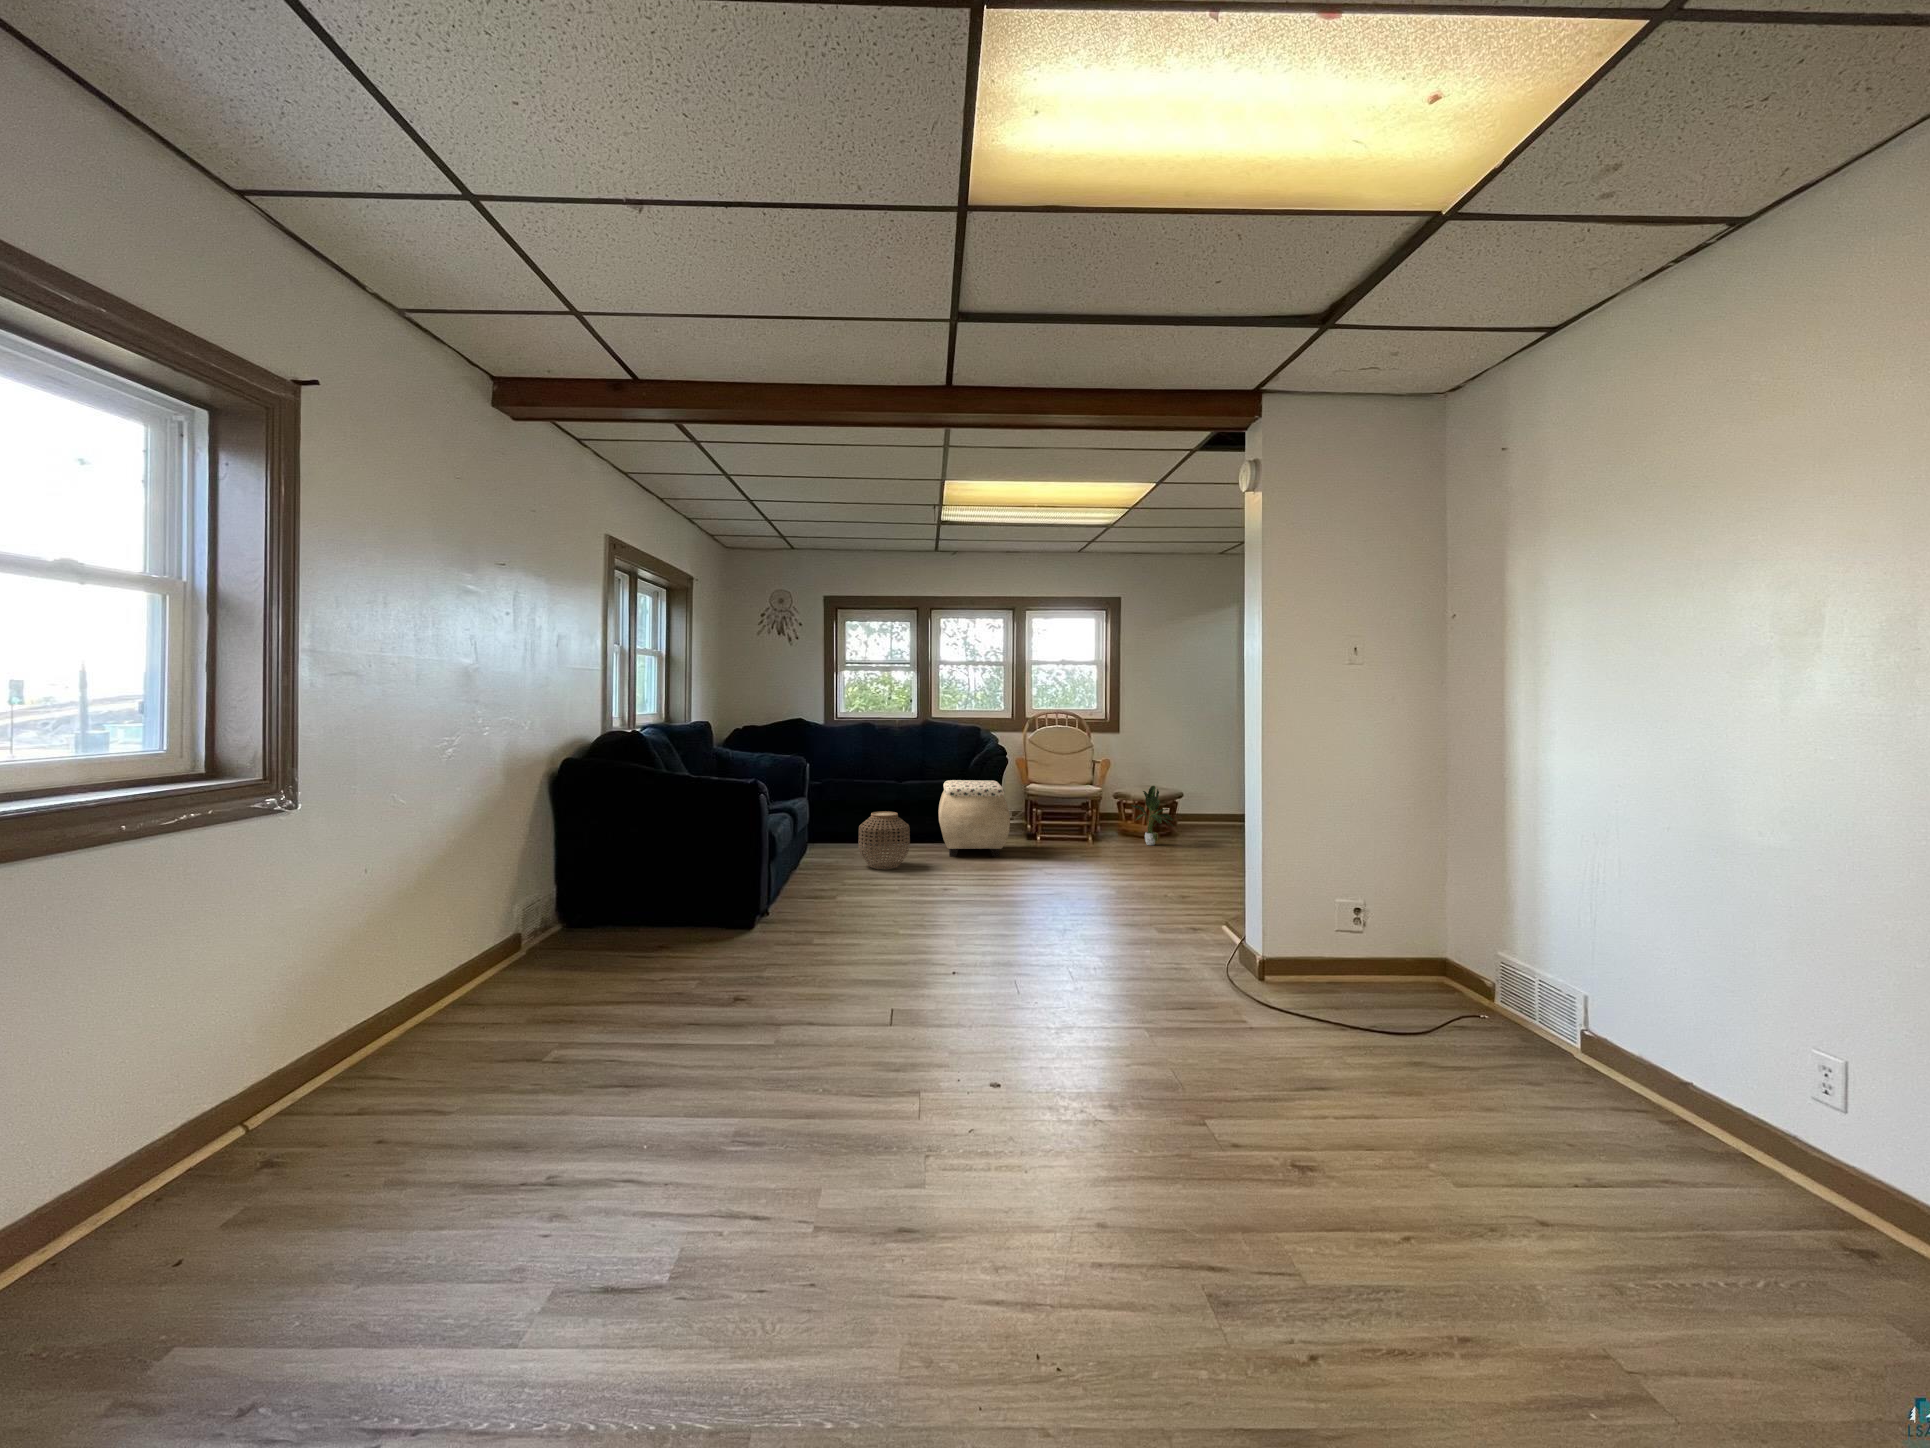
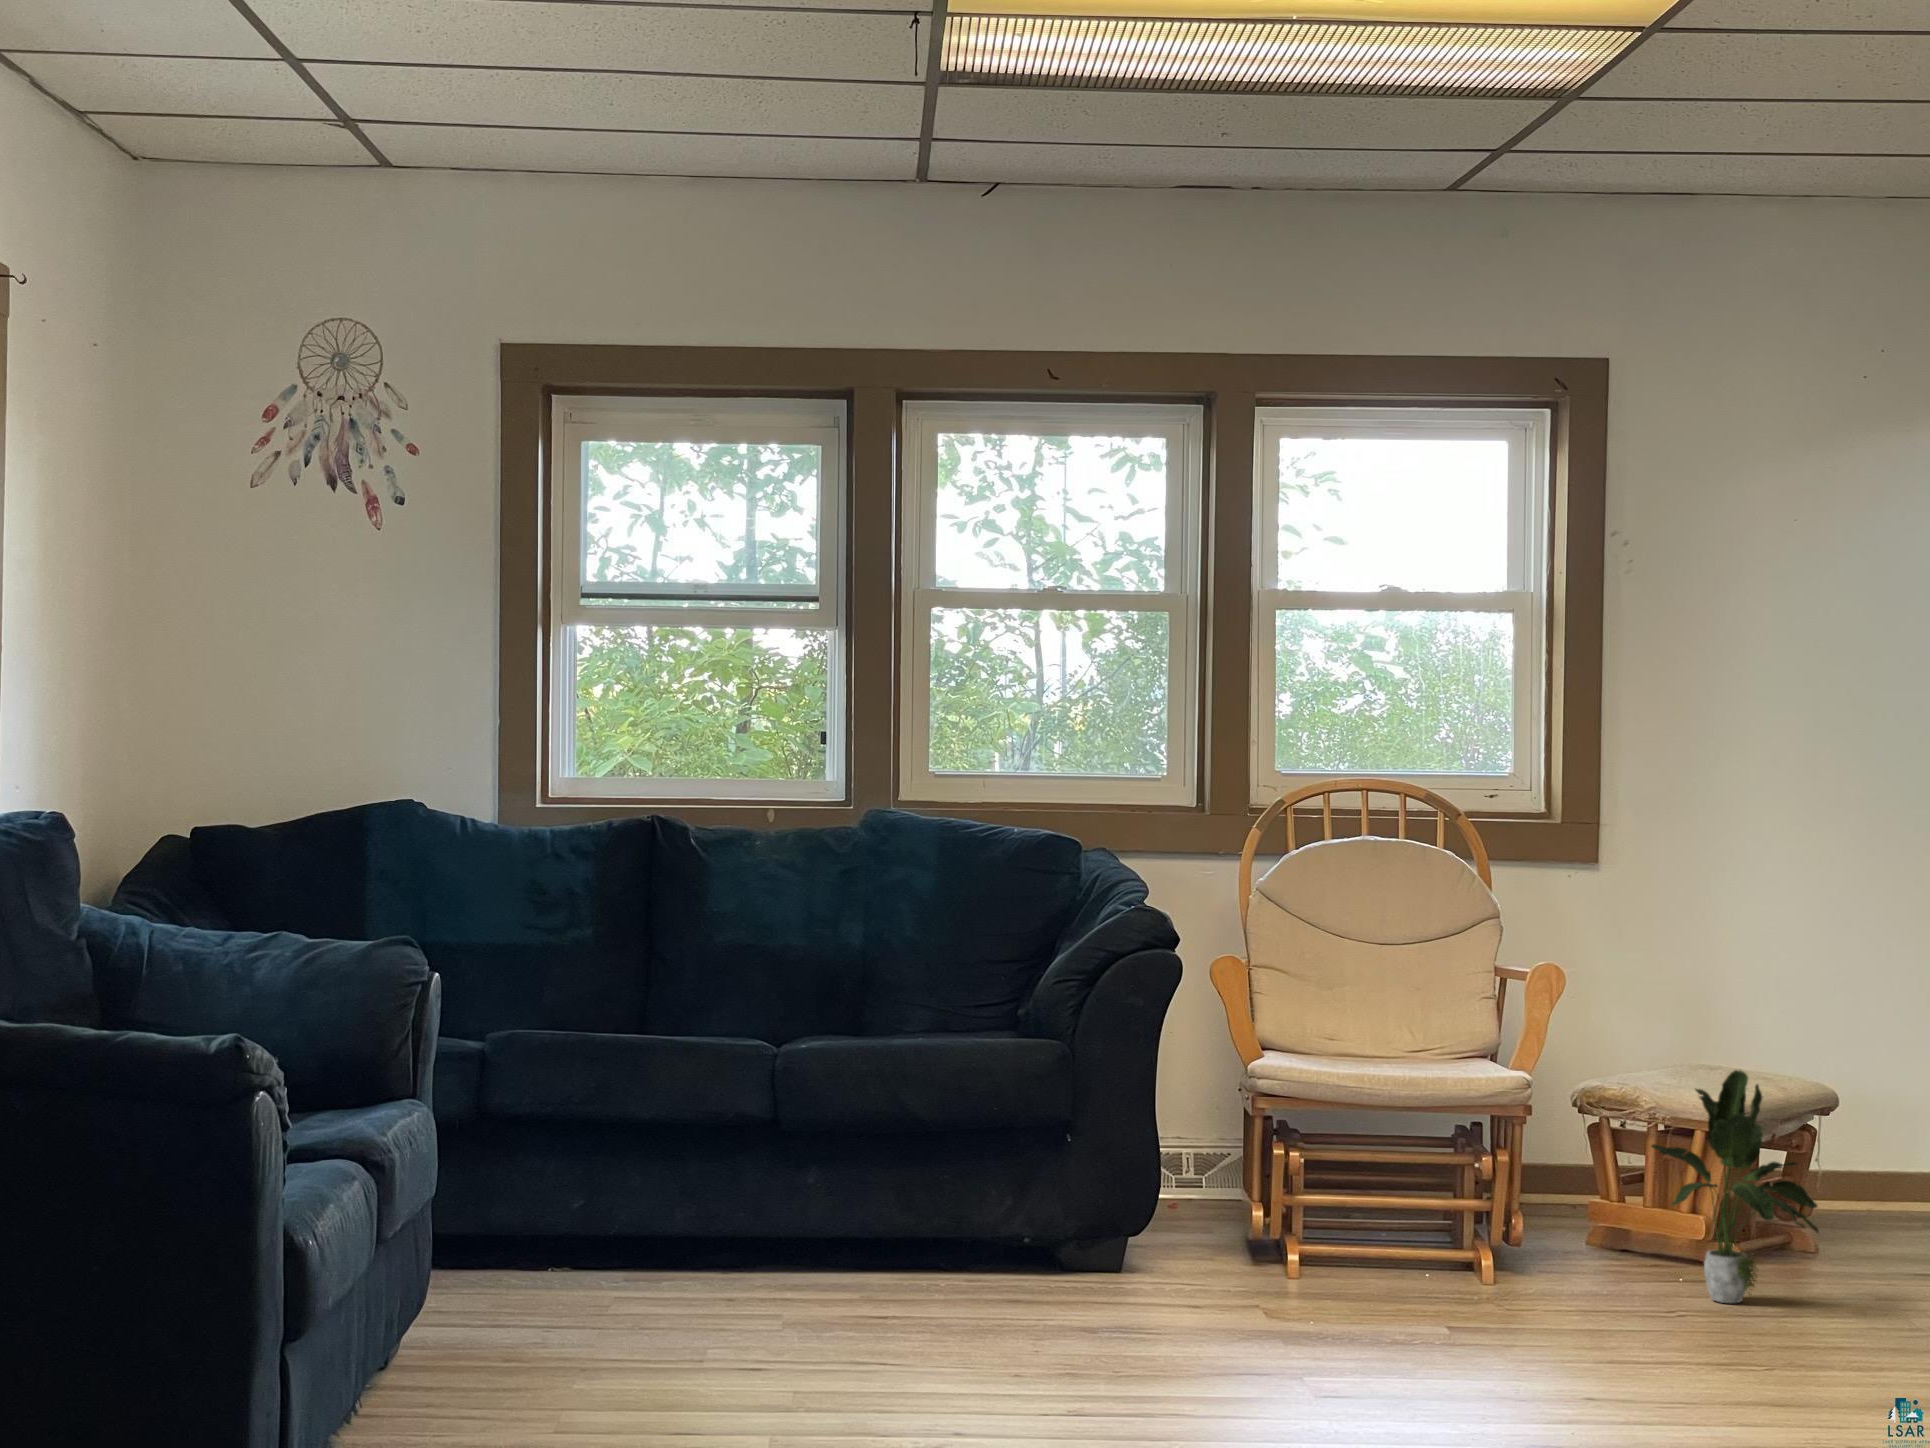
ottoman: present [938,780,1010,857] -> none [902,1039,1177,1348]
woven basket: present [859,811,910,869] -> none [565,1166,771,1401]

